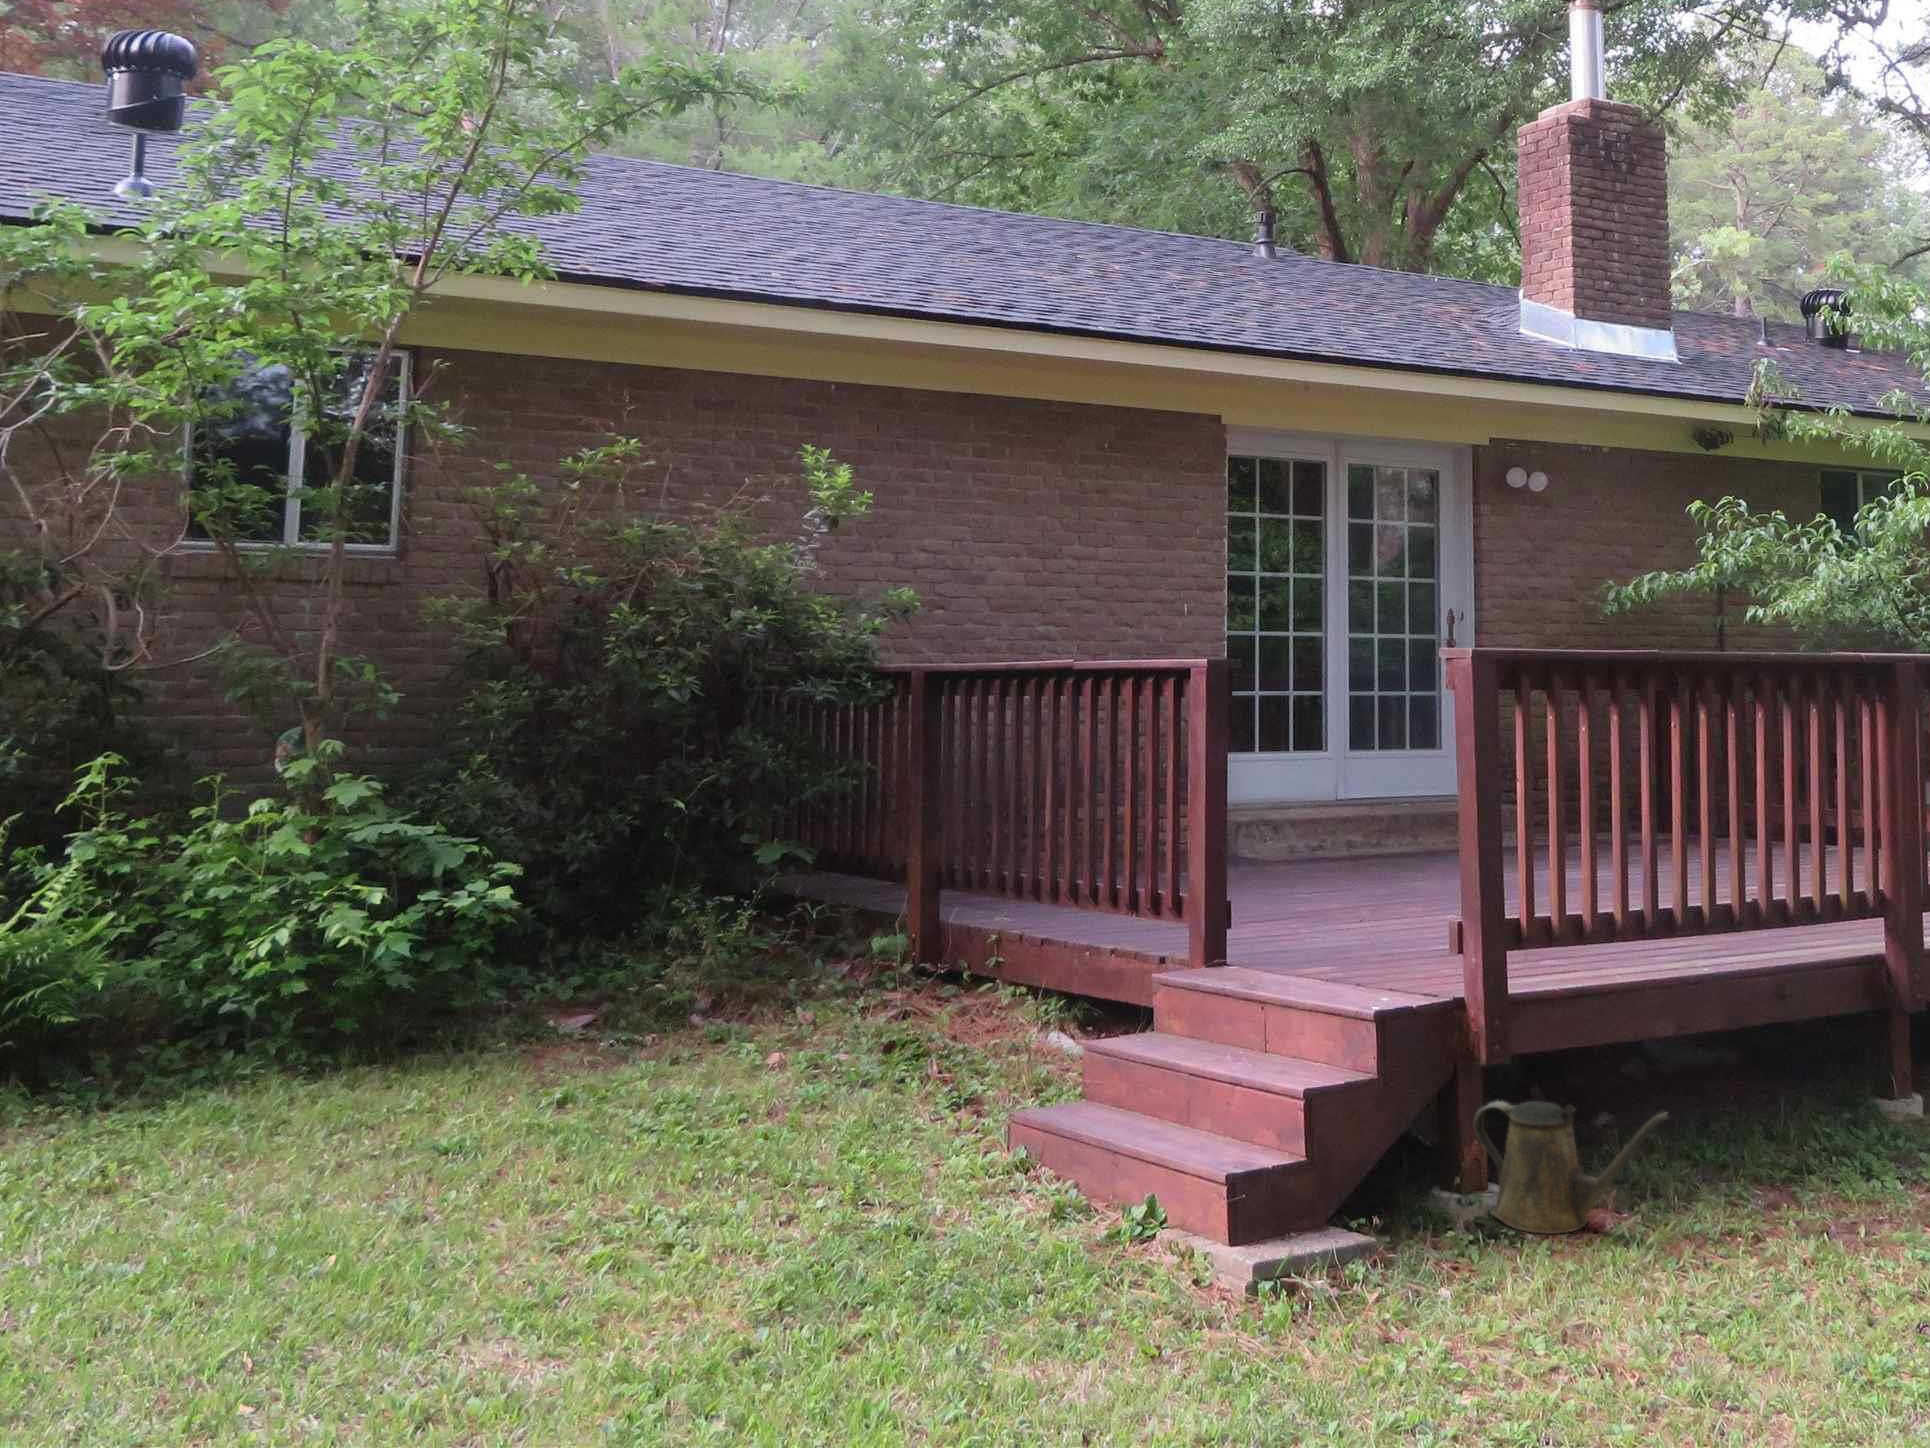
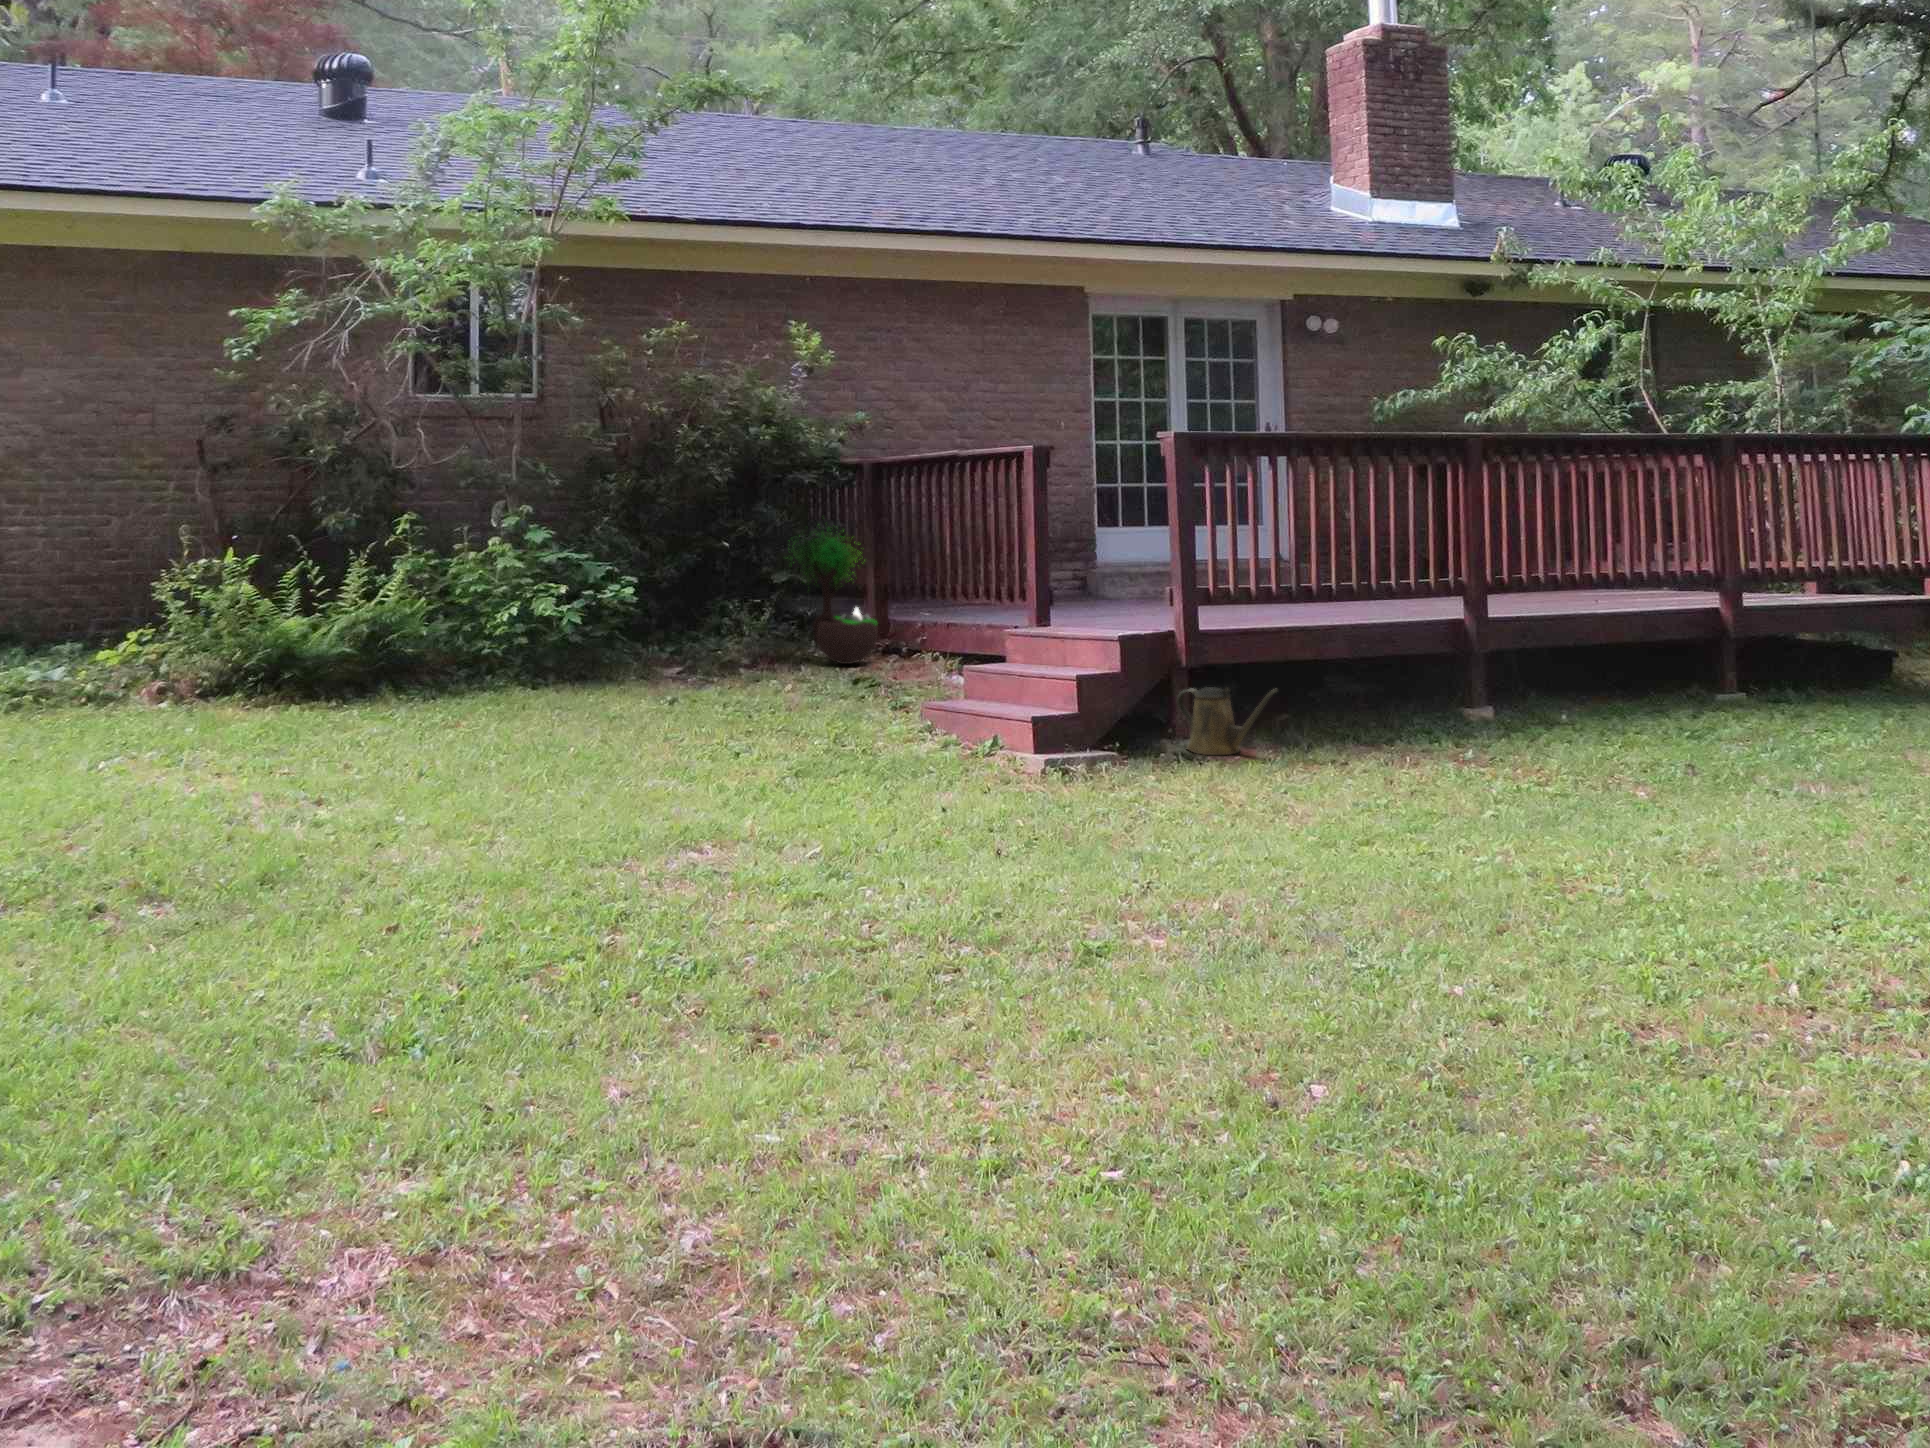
potted tree: none [773,757,926,1004] -> present [790,524,878,664]

